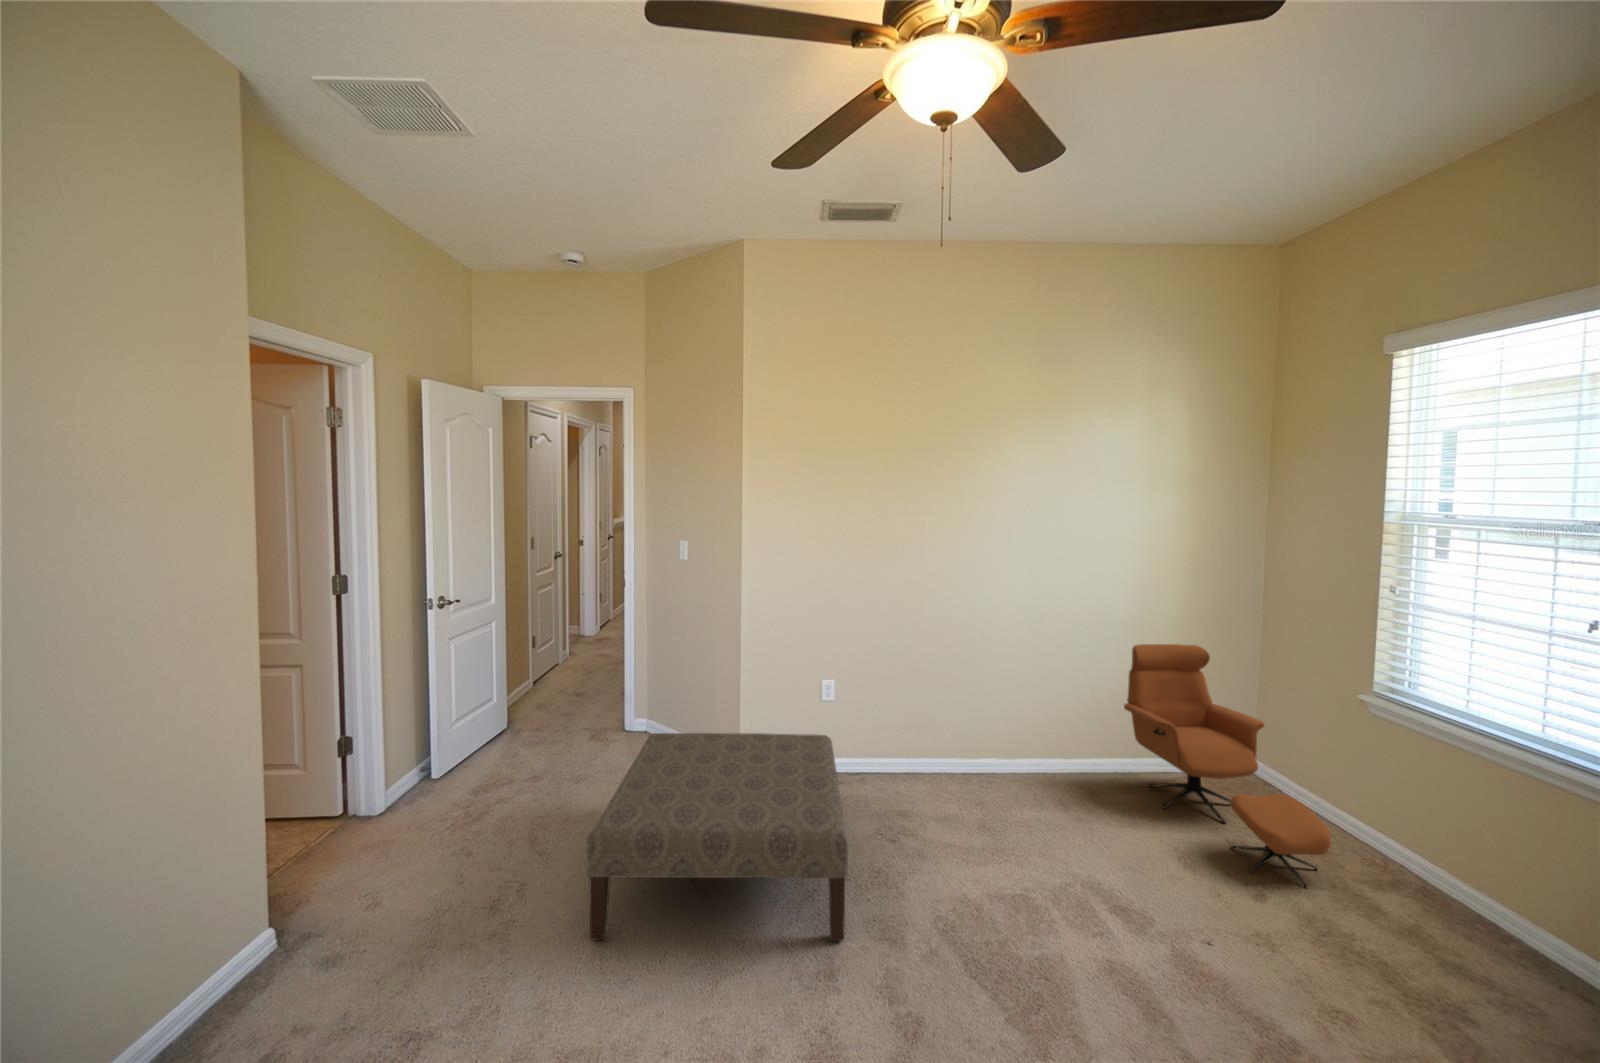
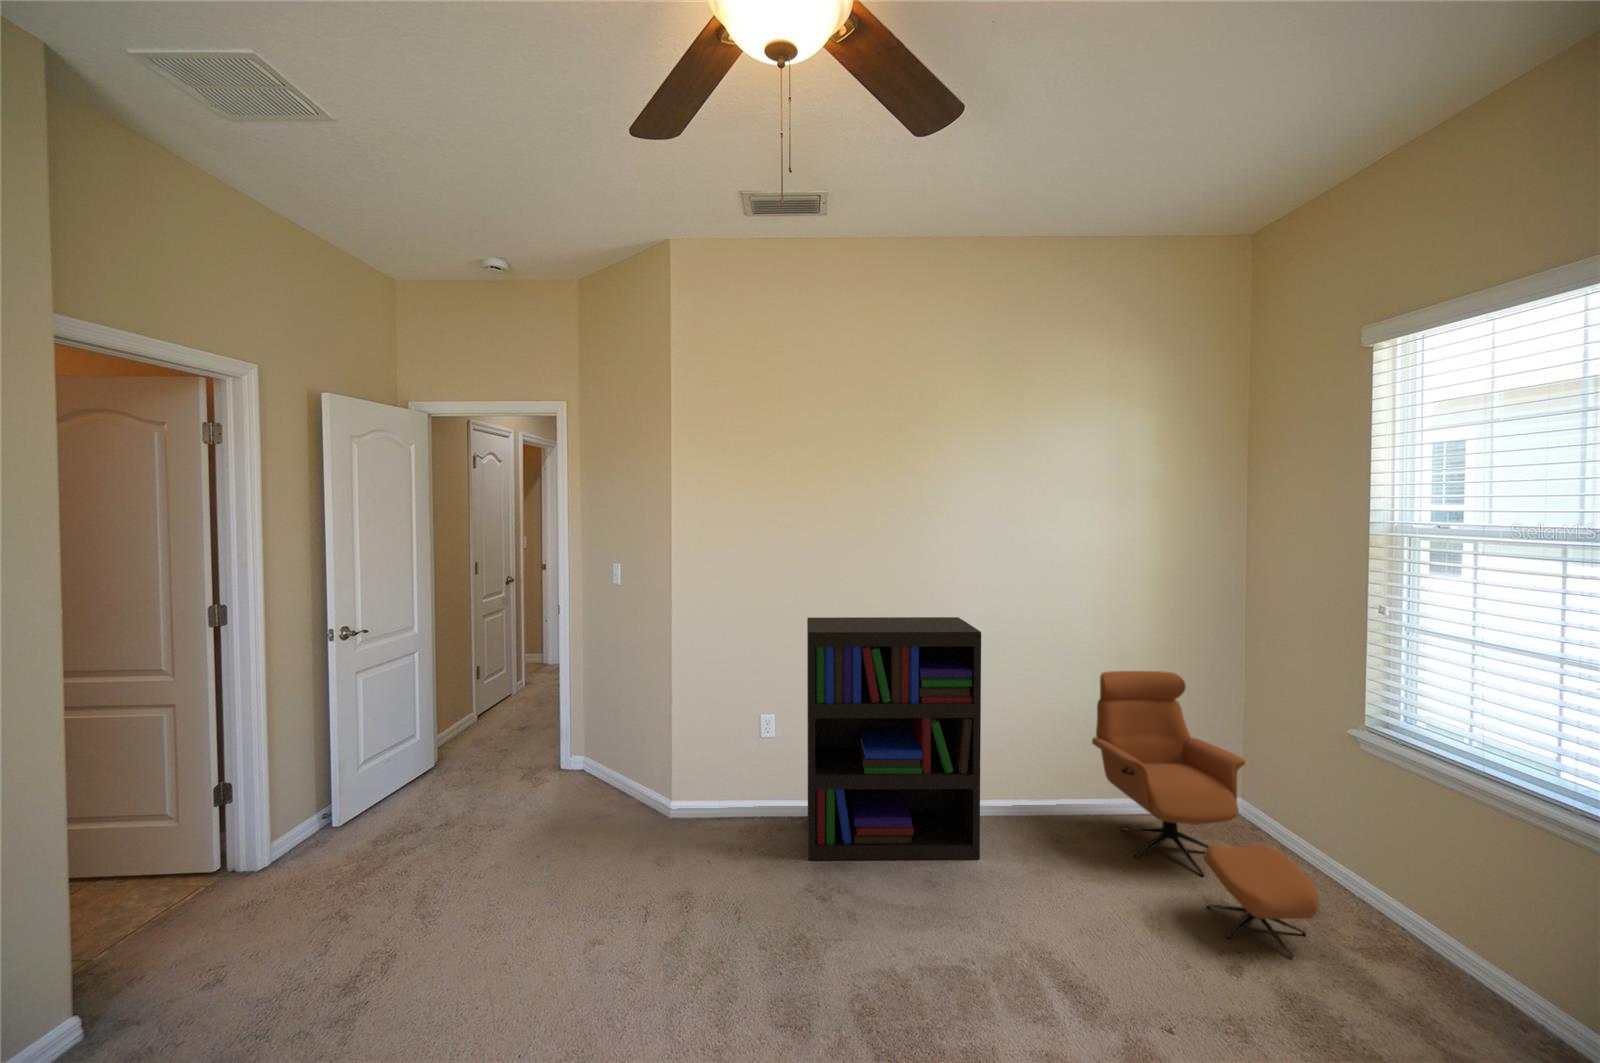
bookshelf: none [864,593,1032,809] -> present [807,617,981,860]
ottoman: present [587,733,848,941] -> none [439,777,761,1032]

